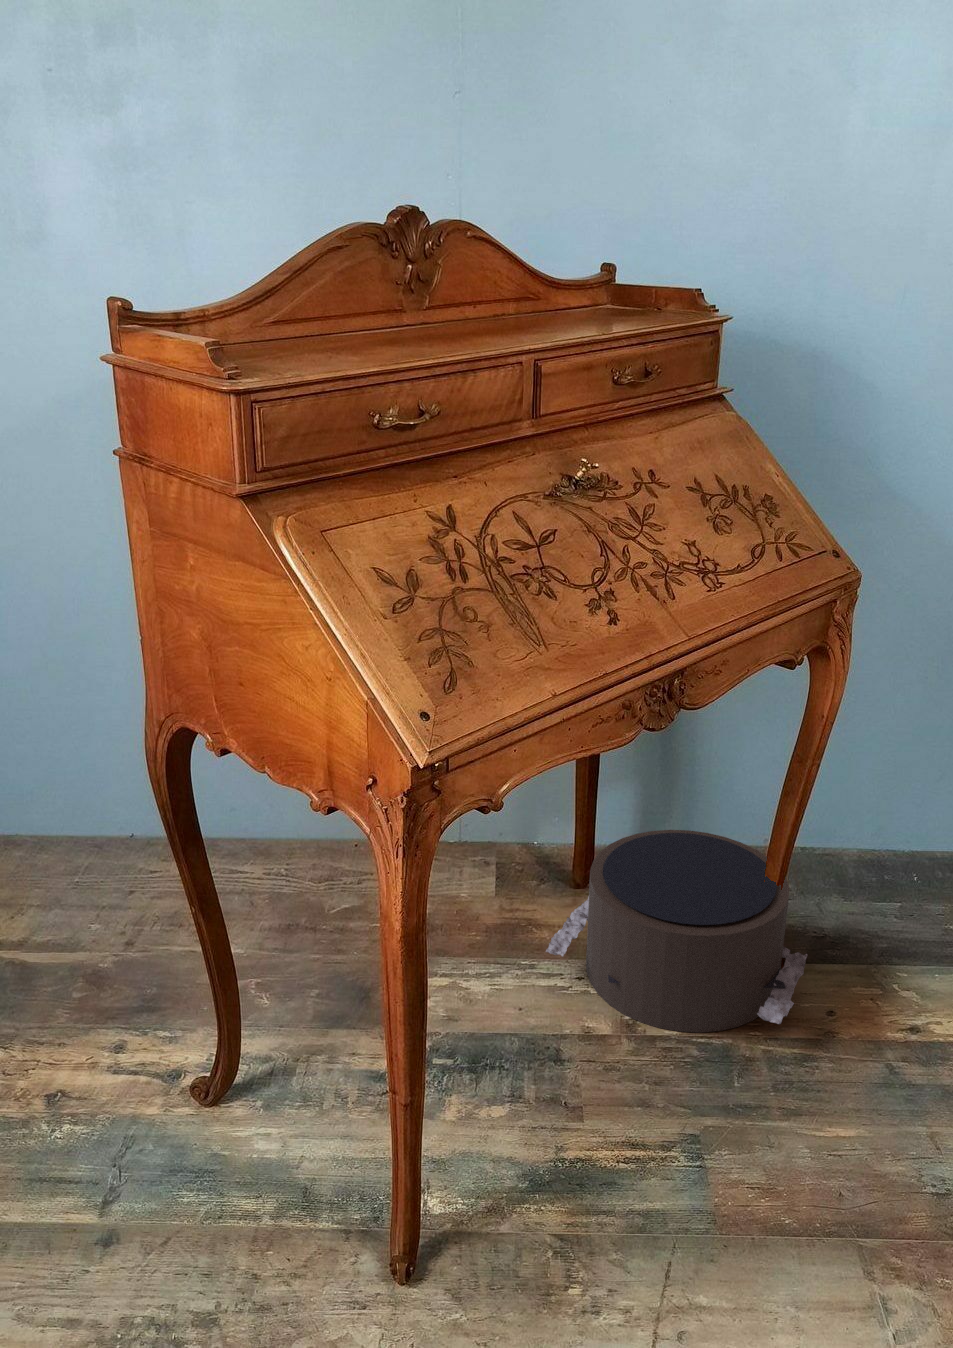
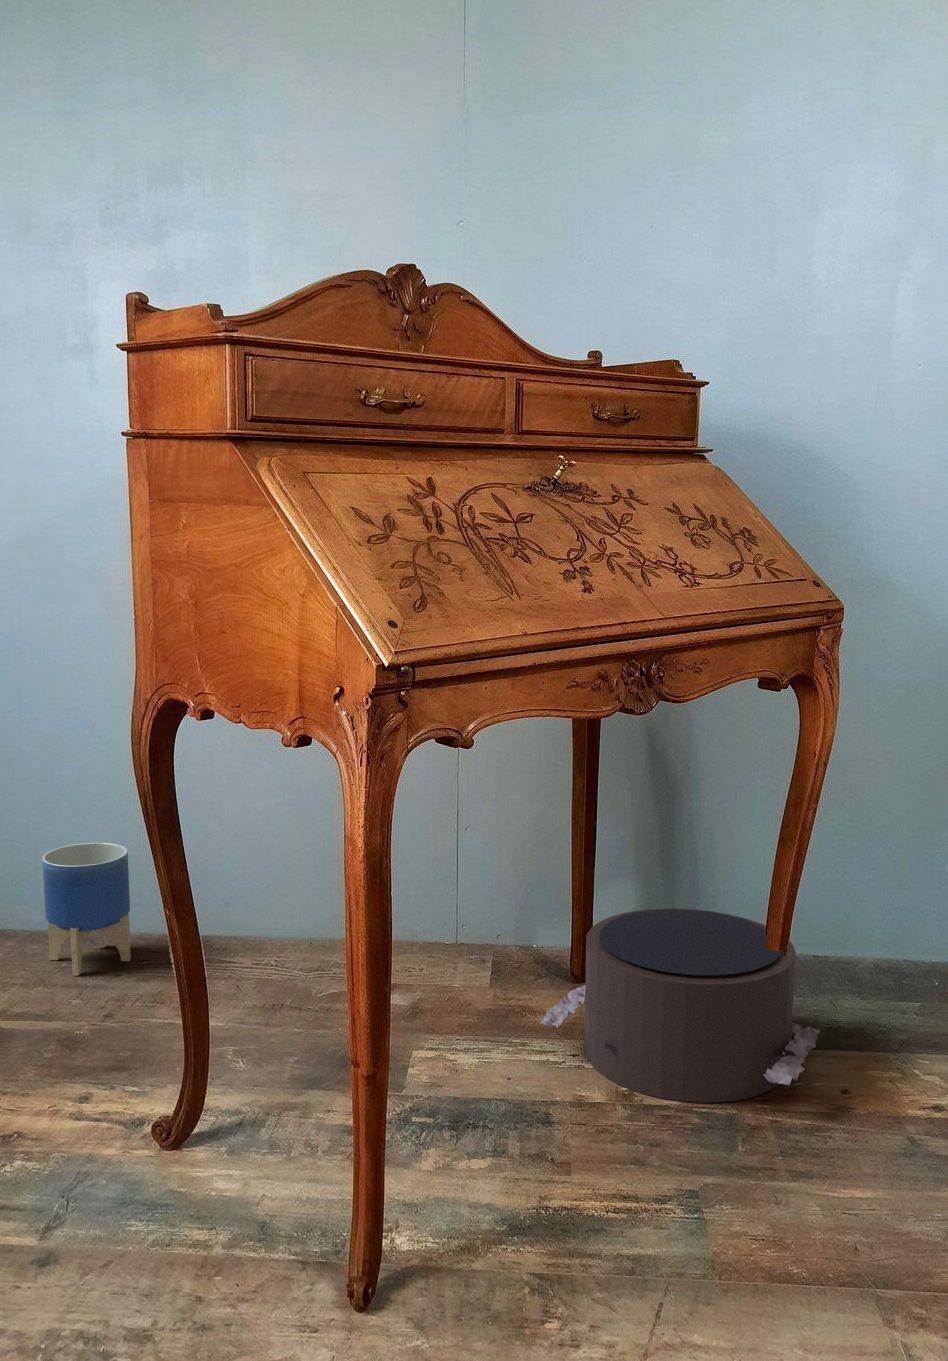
planter: none [48,755,142,889] -> present [42,843,131,976]

